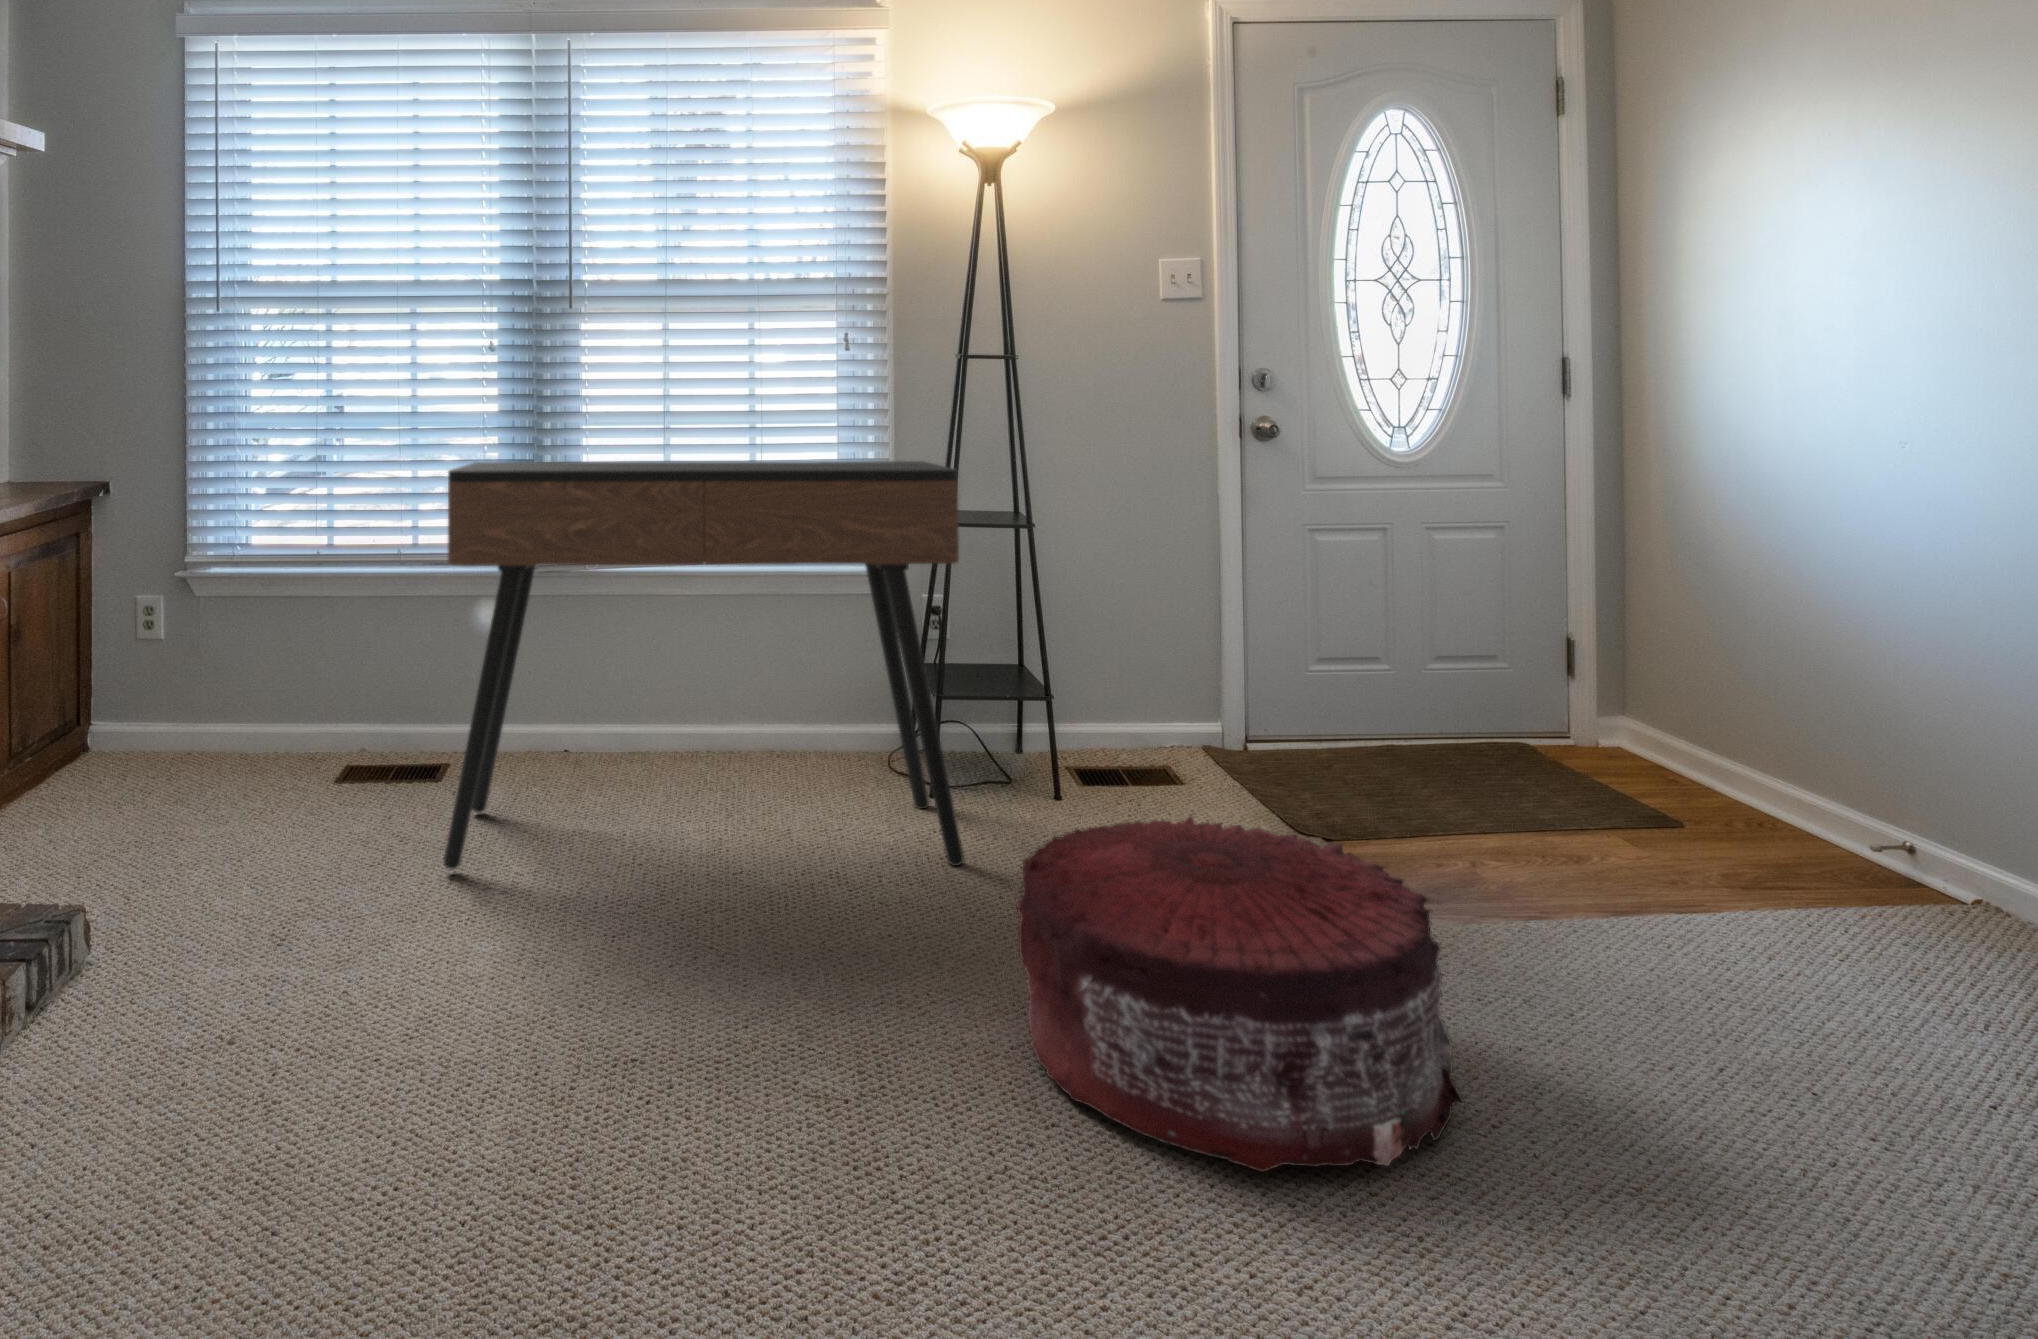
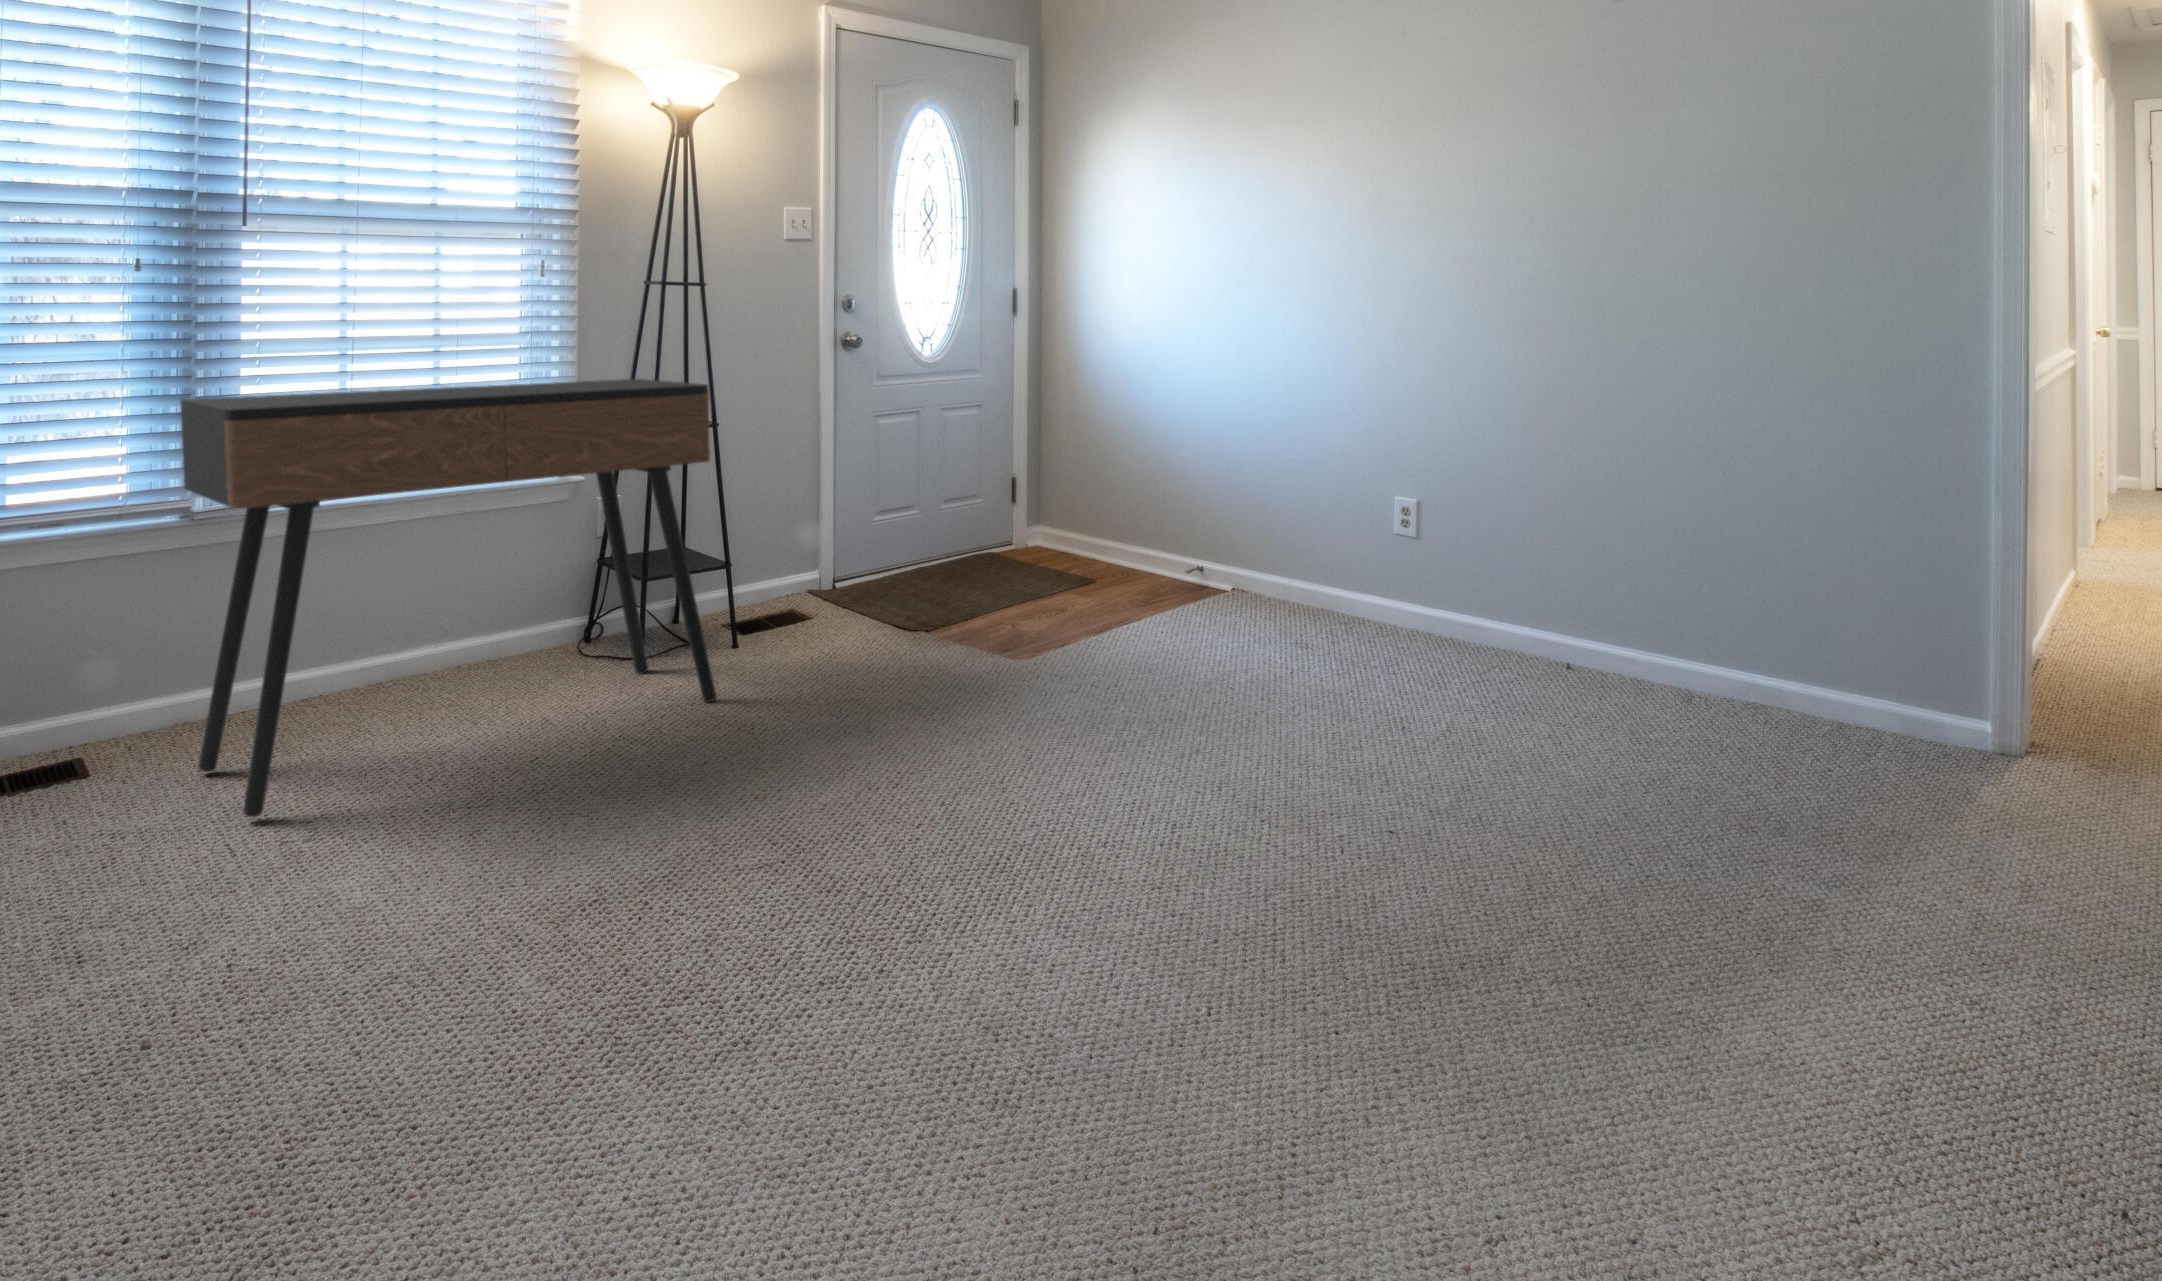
pouf: present [1016,816,1465,1172] -> none [845,610,1100,798]

